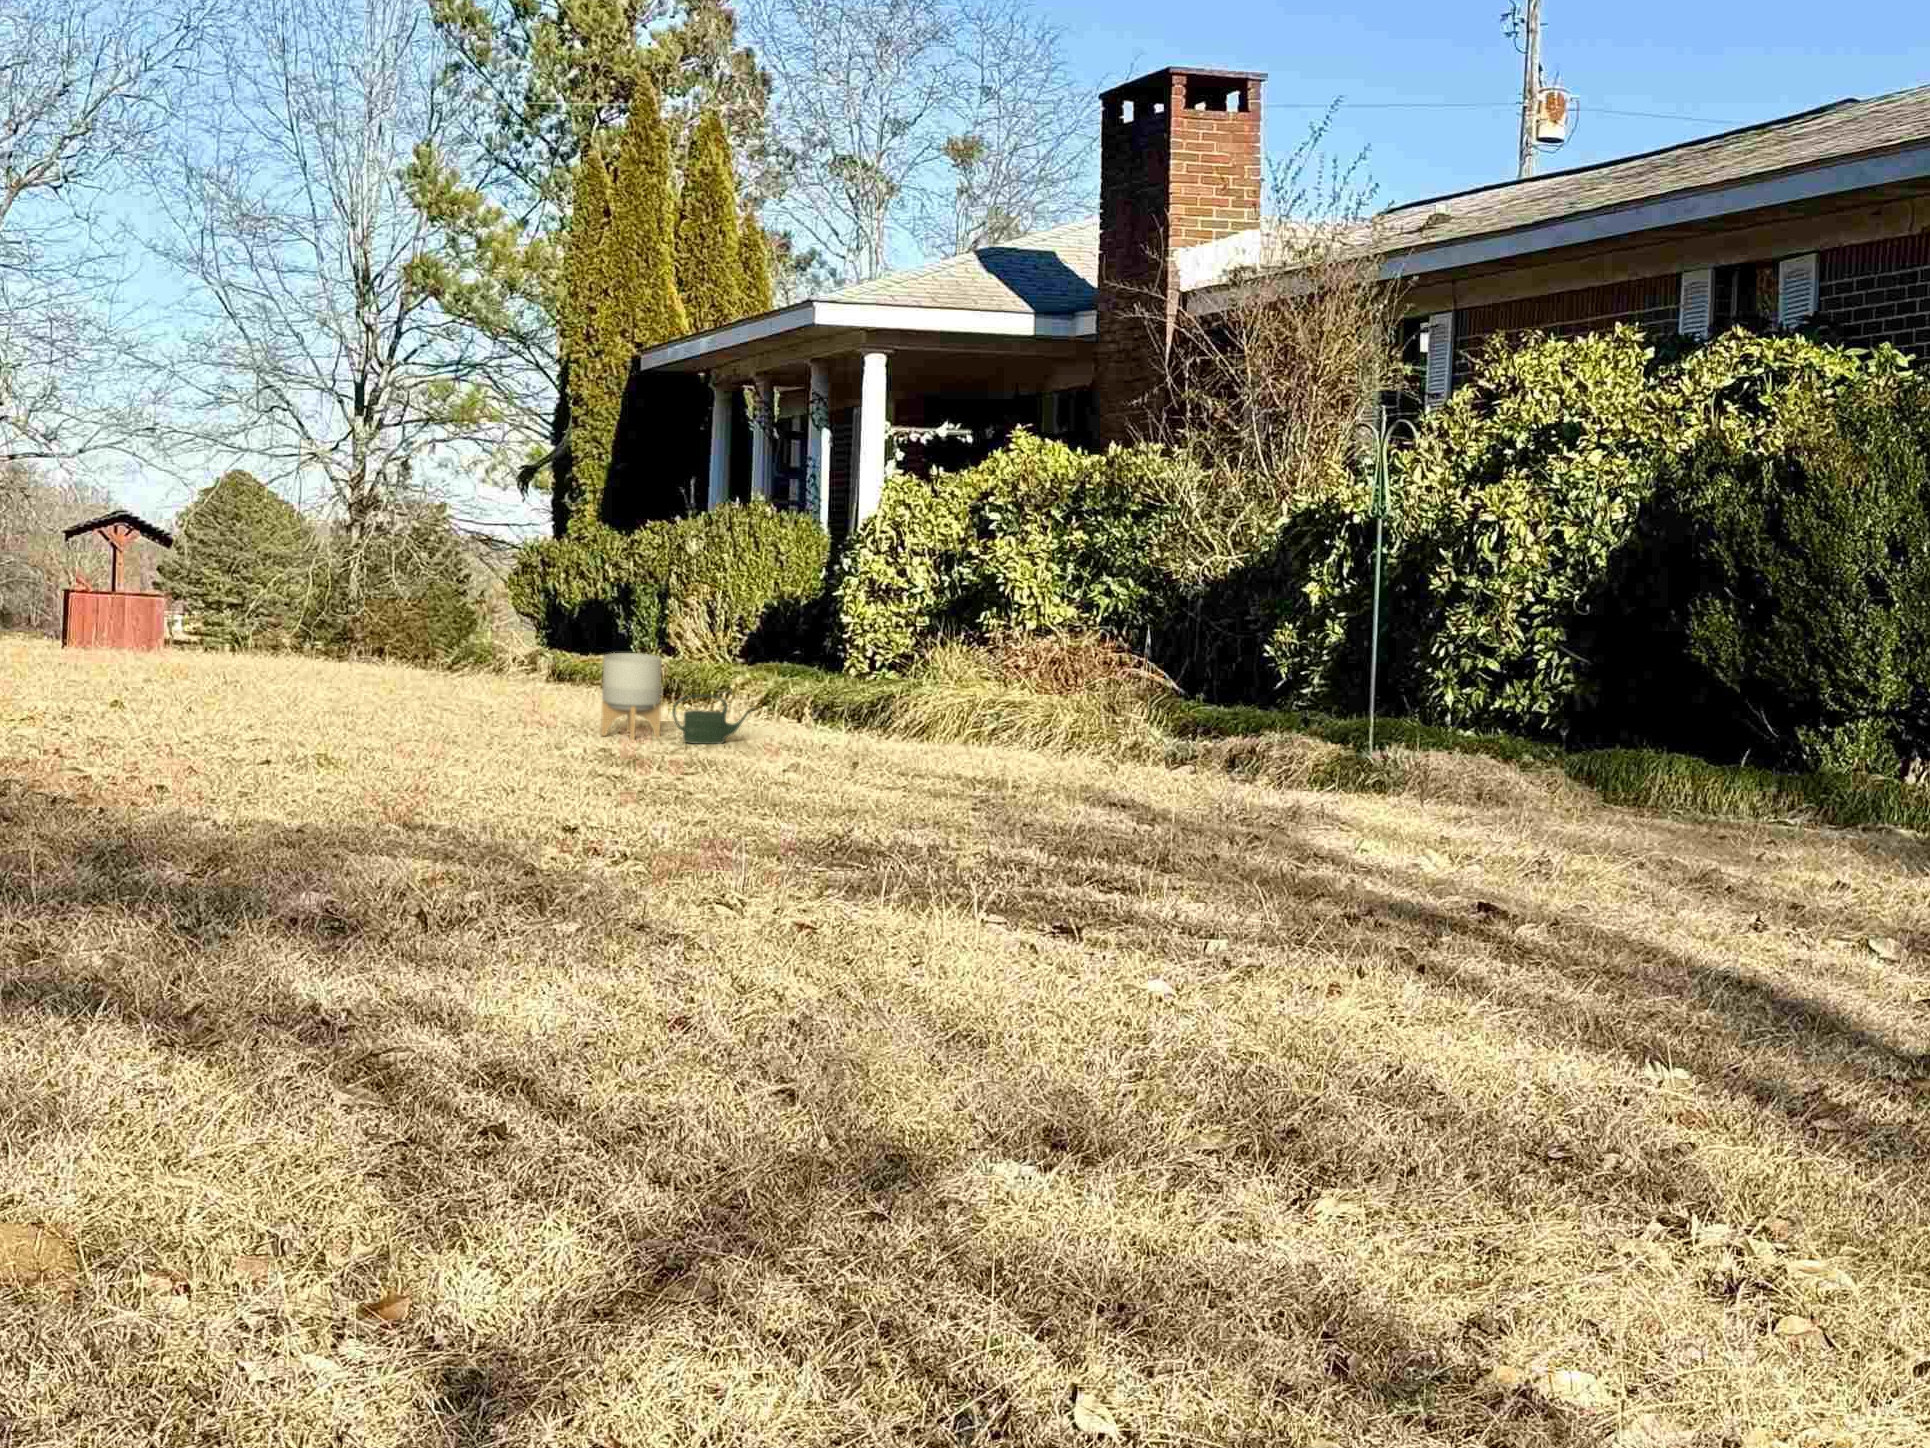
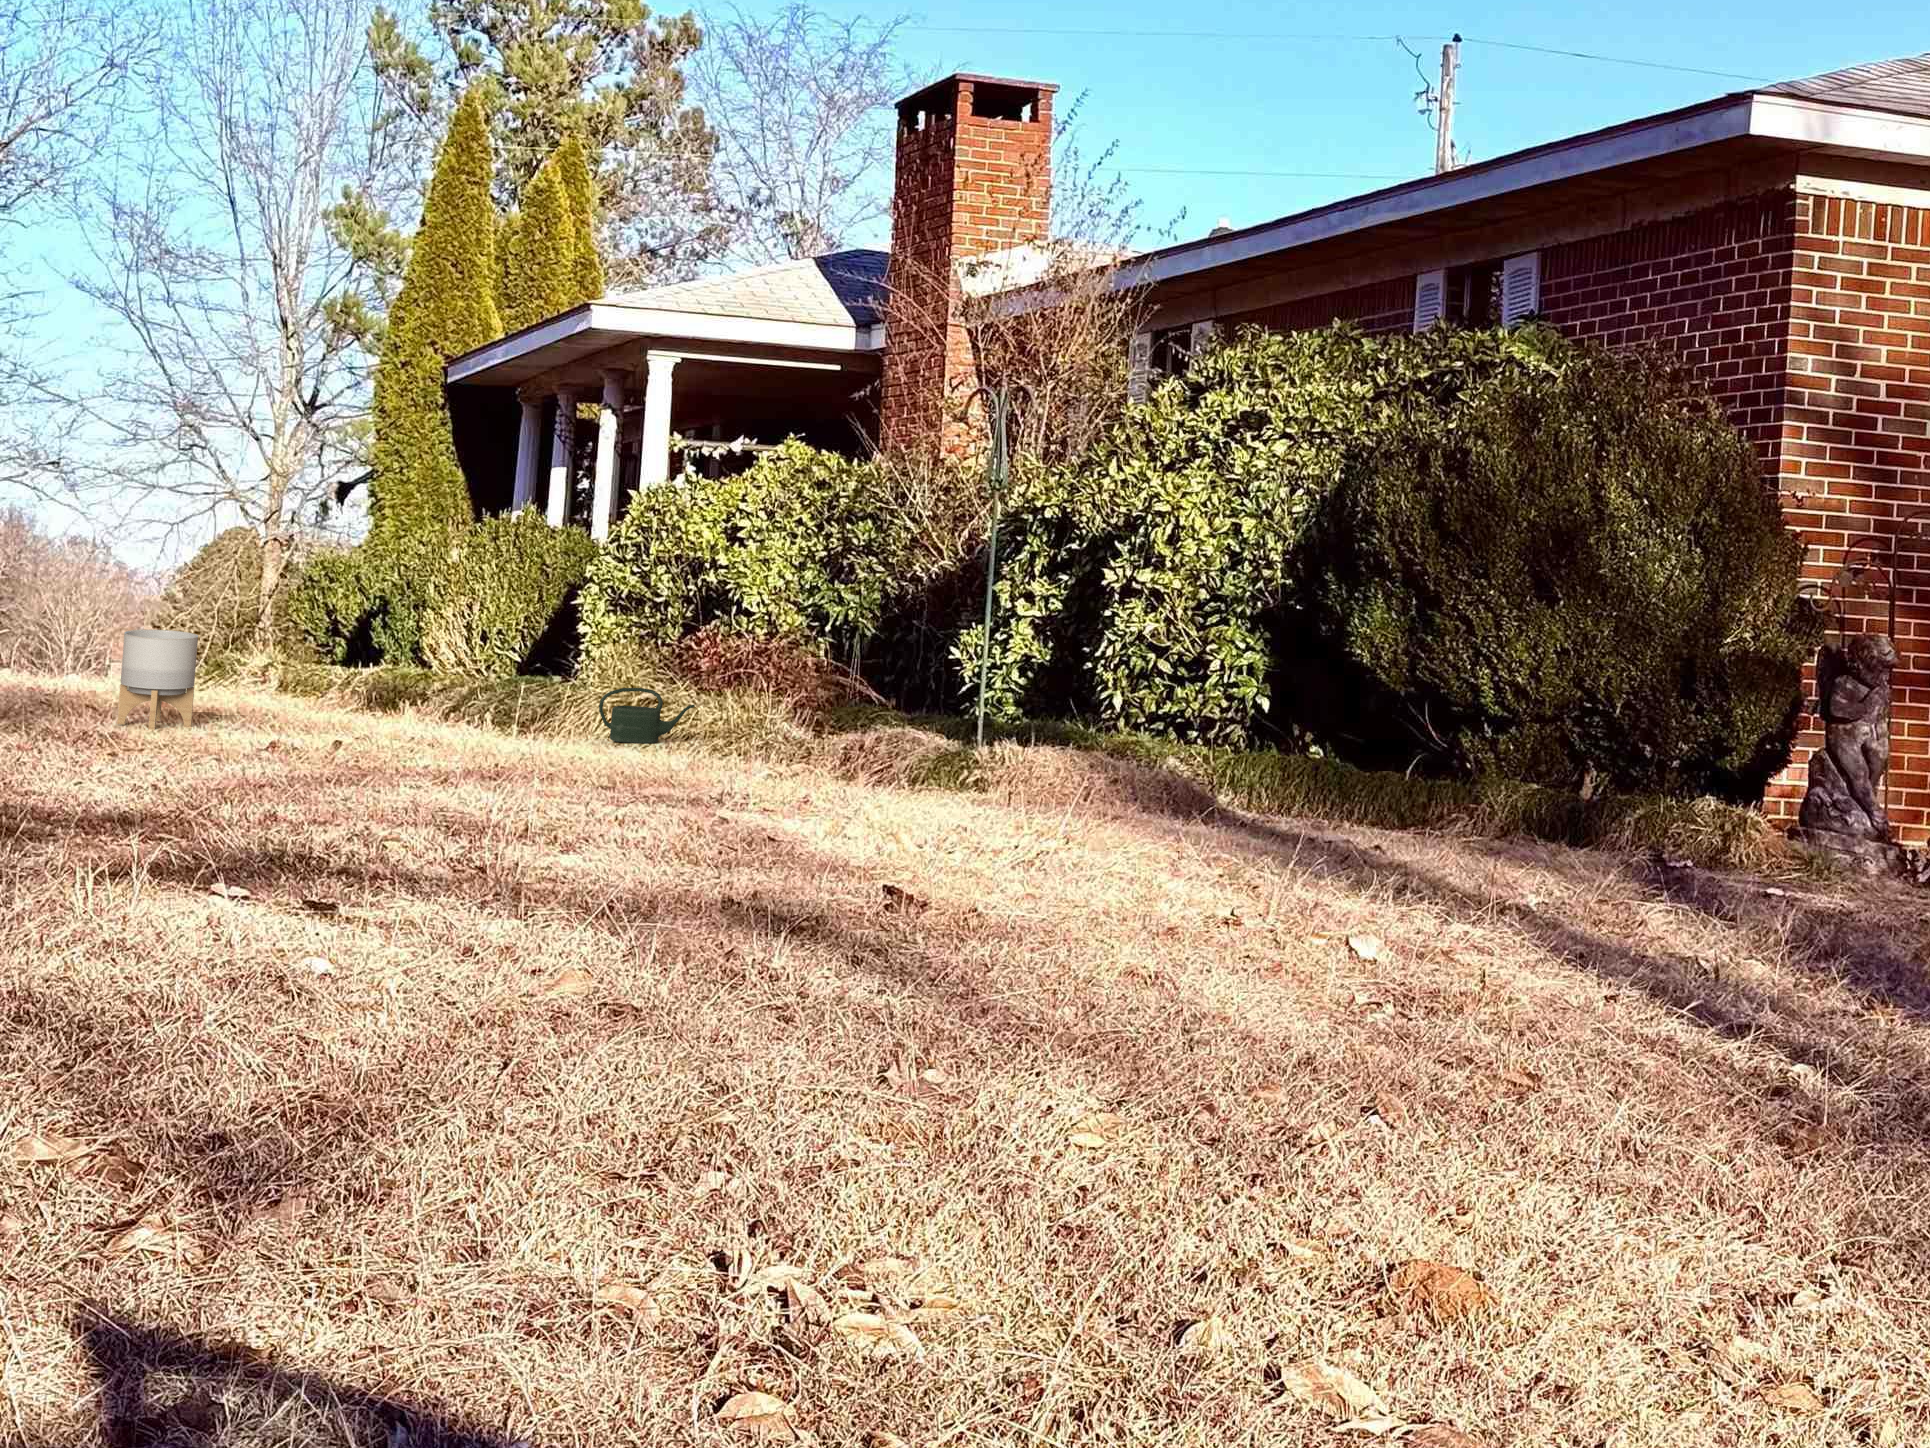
watering can: present [672,694,755,744] -> present [599,688,695,744]

